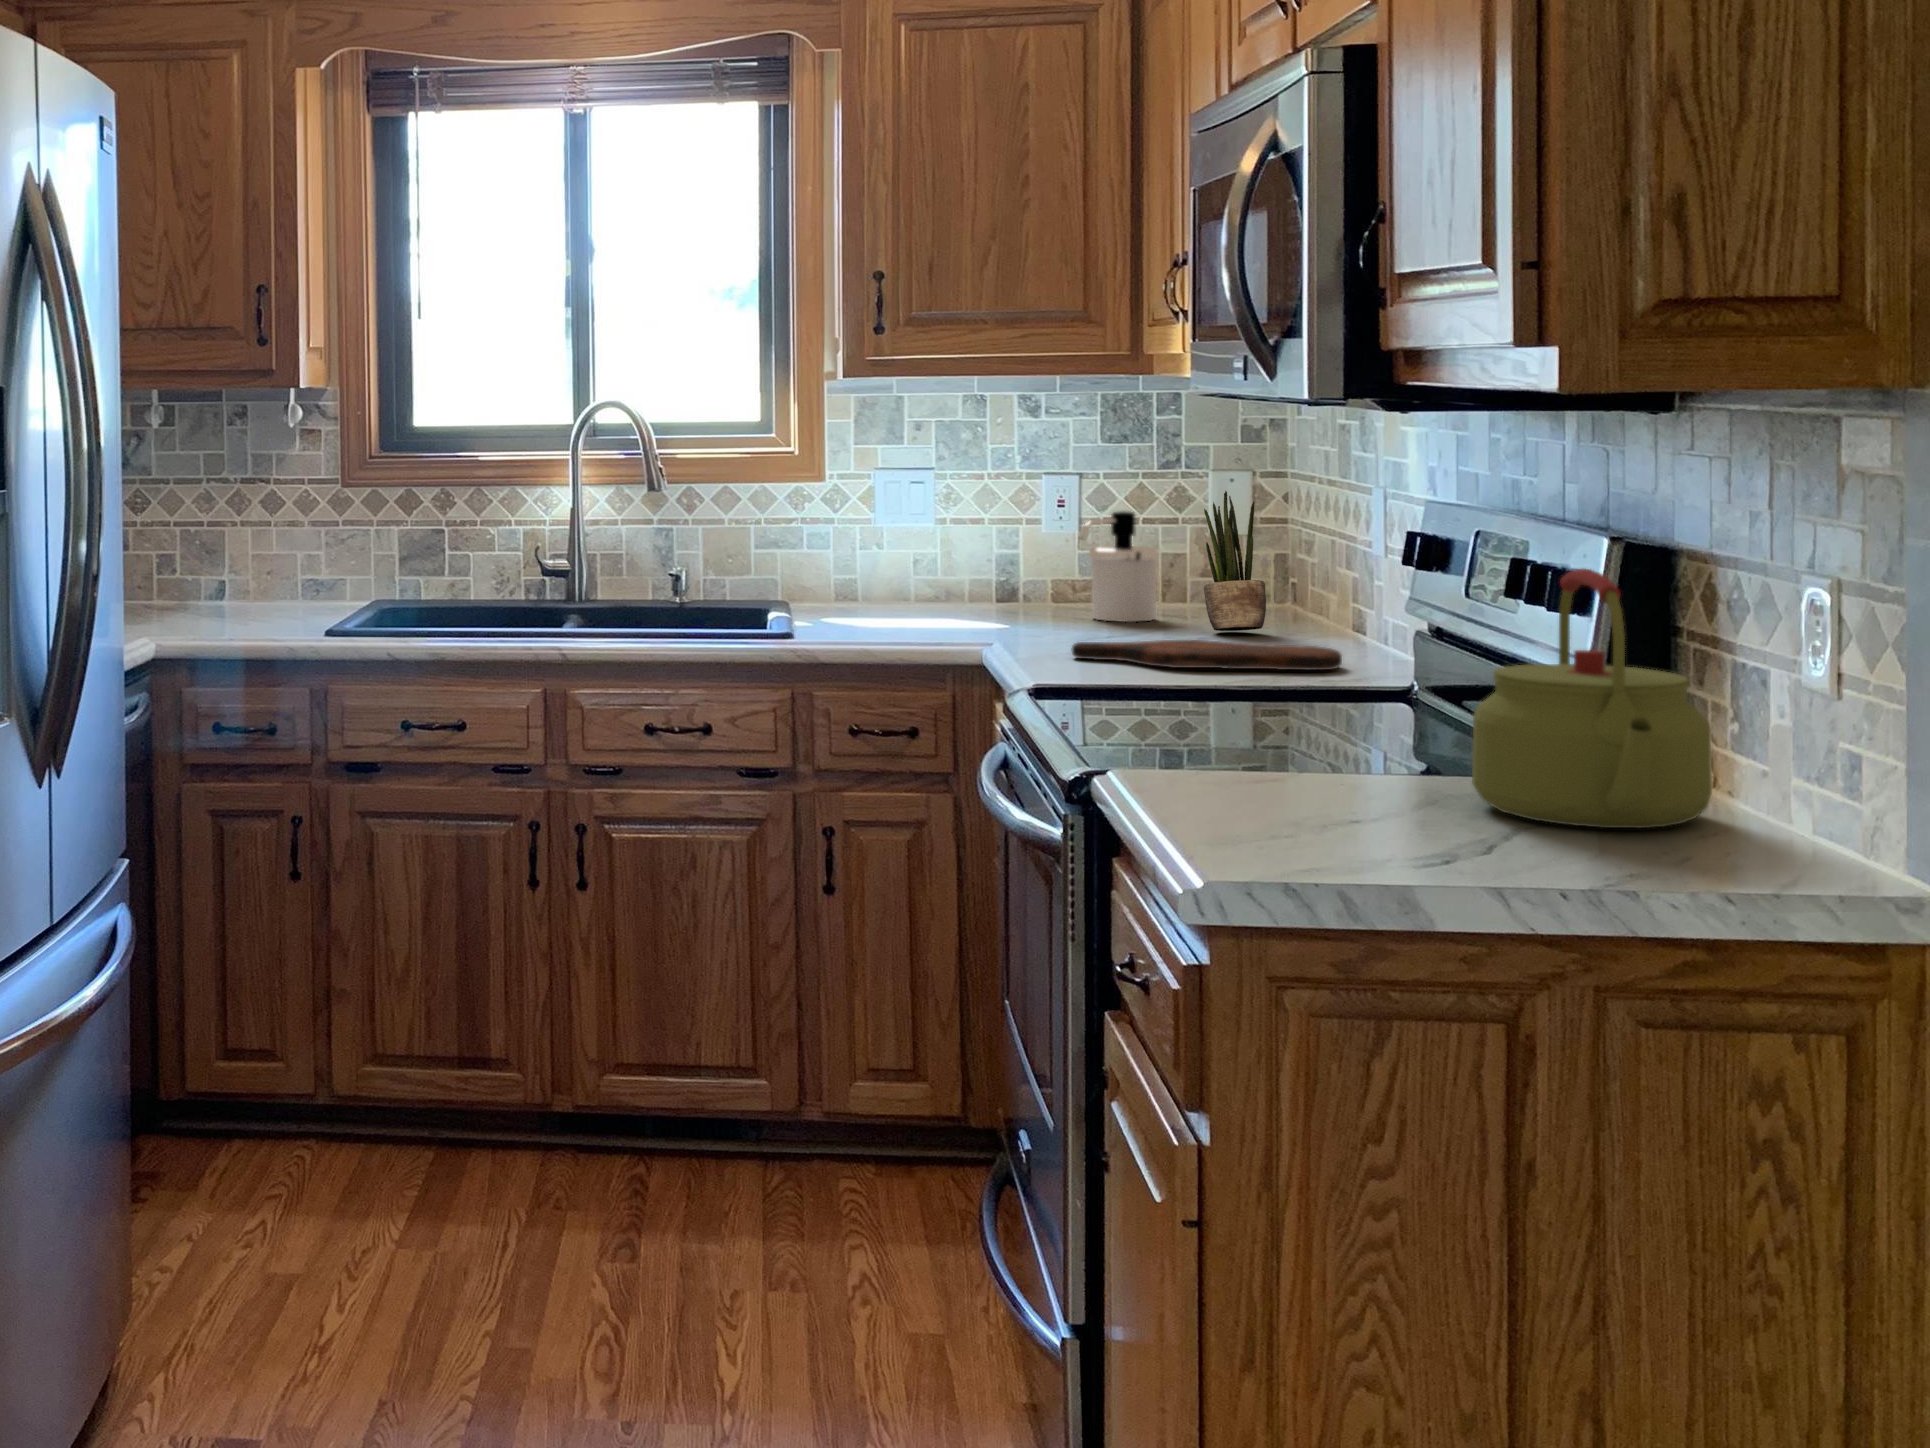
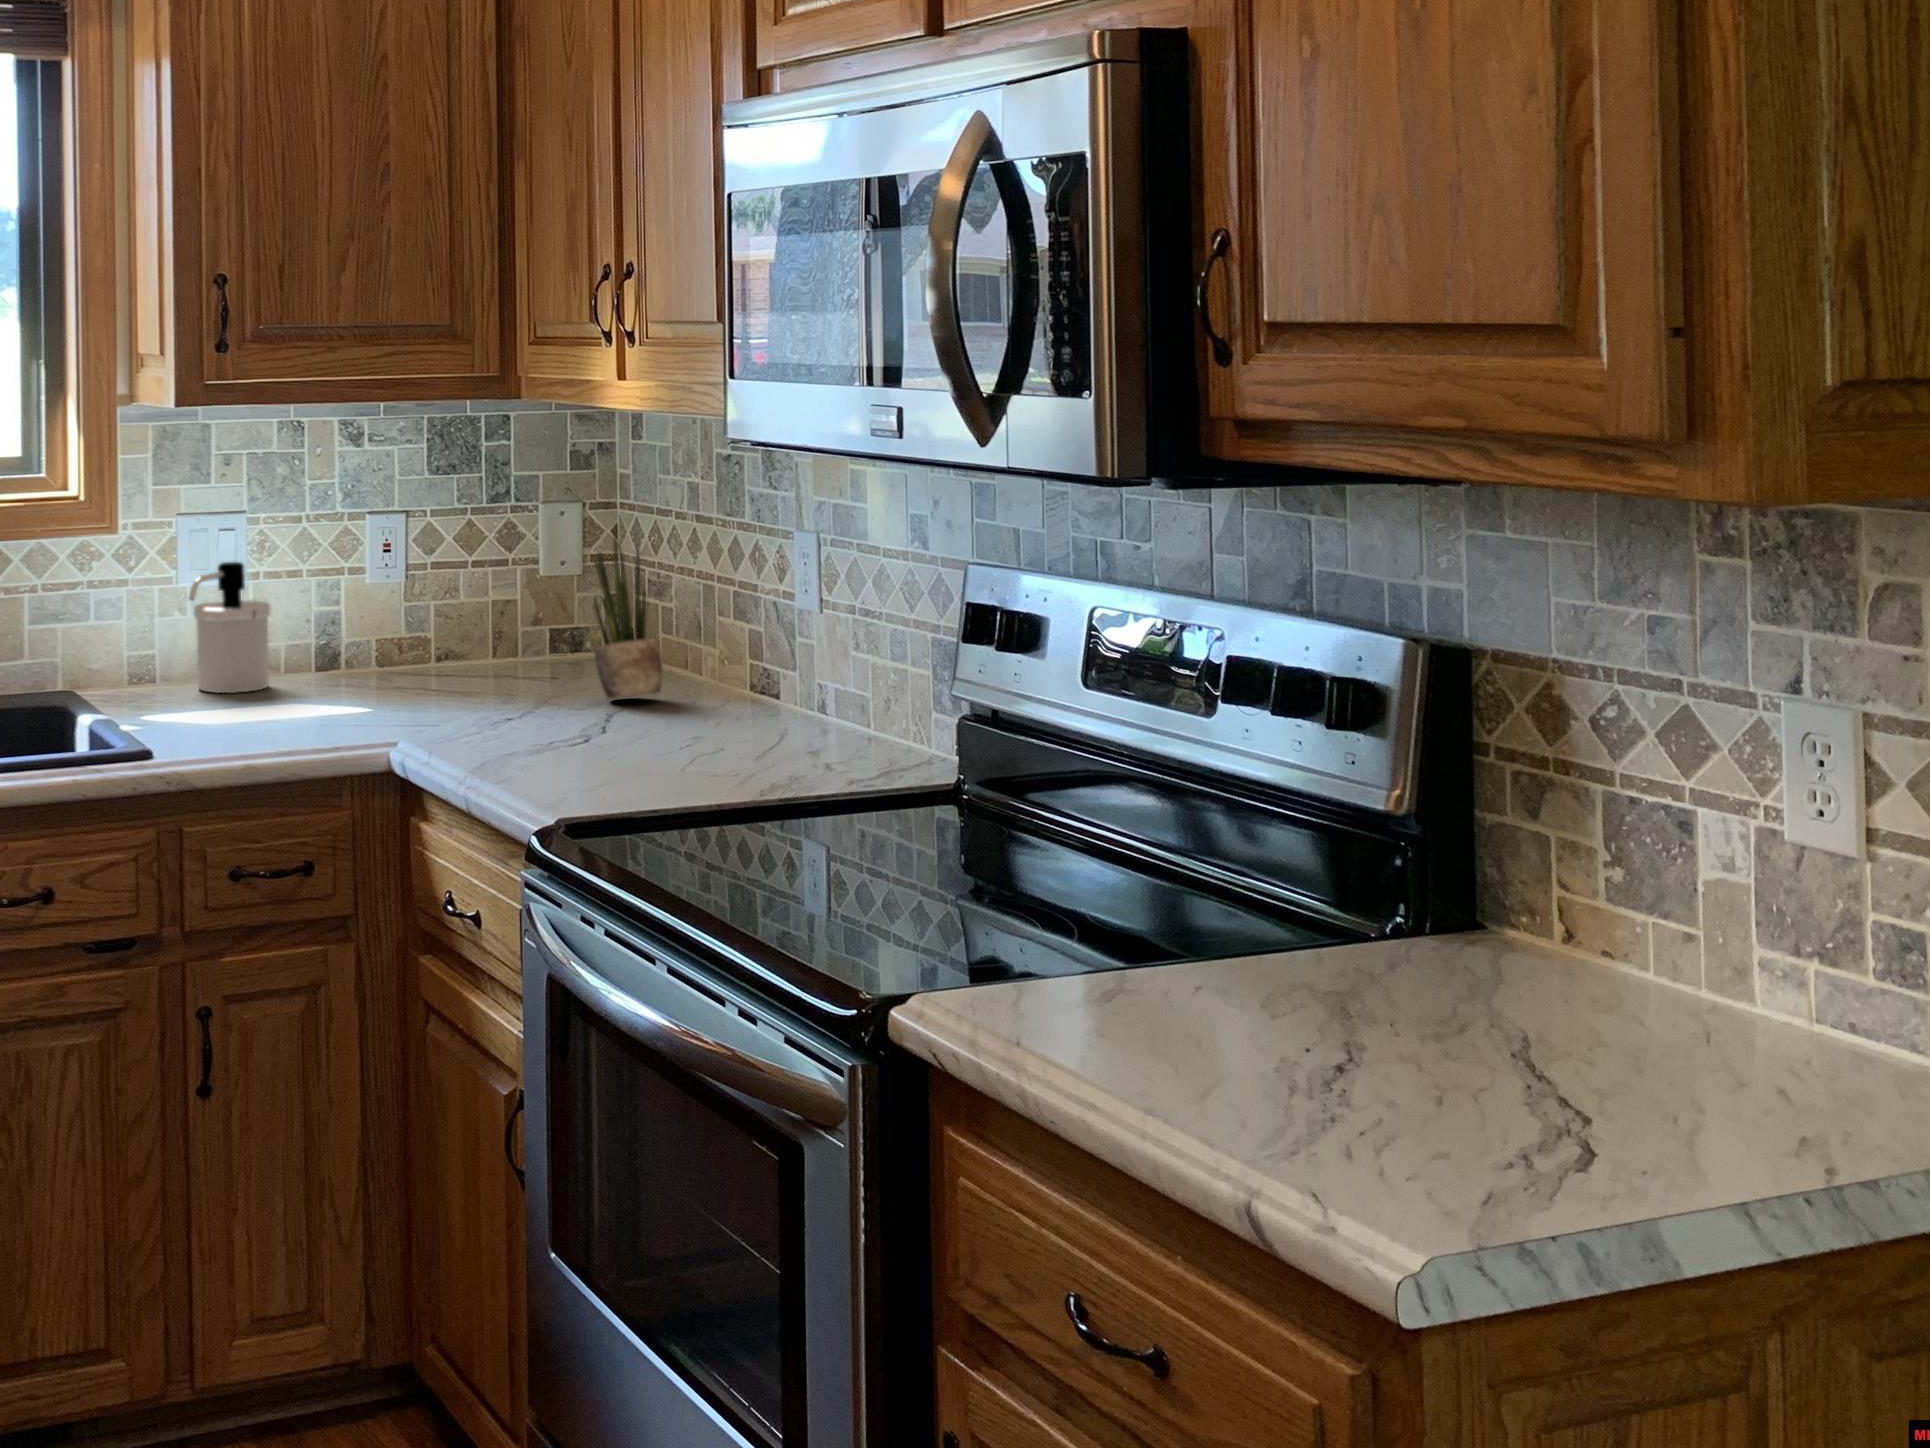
soap dispenser: present [1080,511,1158,622] -> present [189,562,270,693]
kettle: present [1472,569,1712,828] -> none [1318,685,1624,1021]
cutting board: present [1071,640,1342,670] -> none [518,725,823,768]

